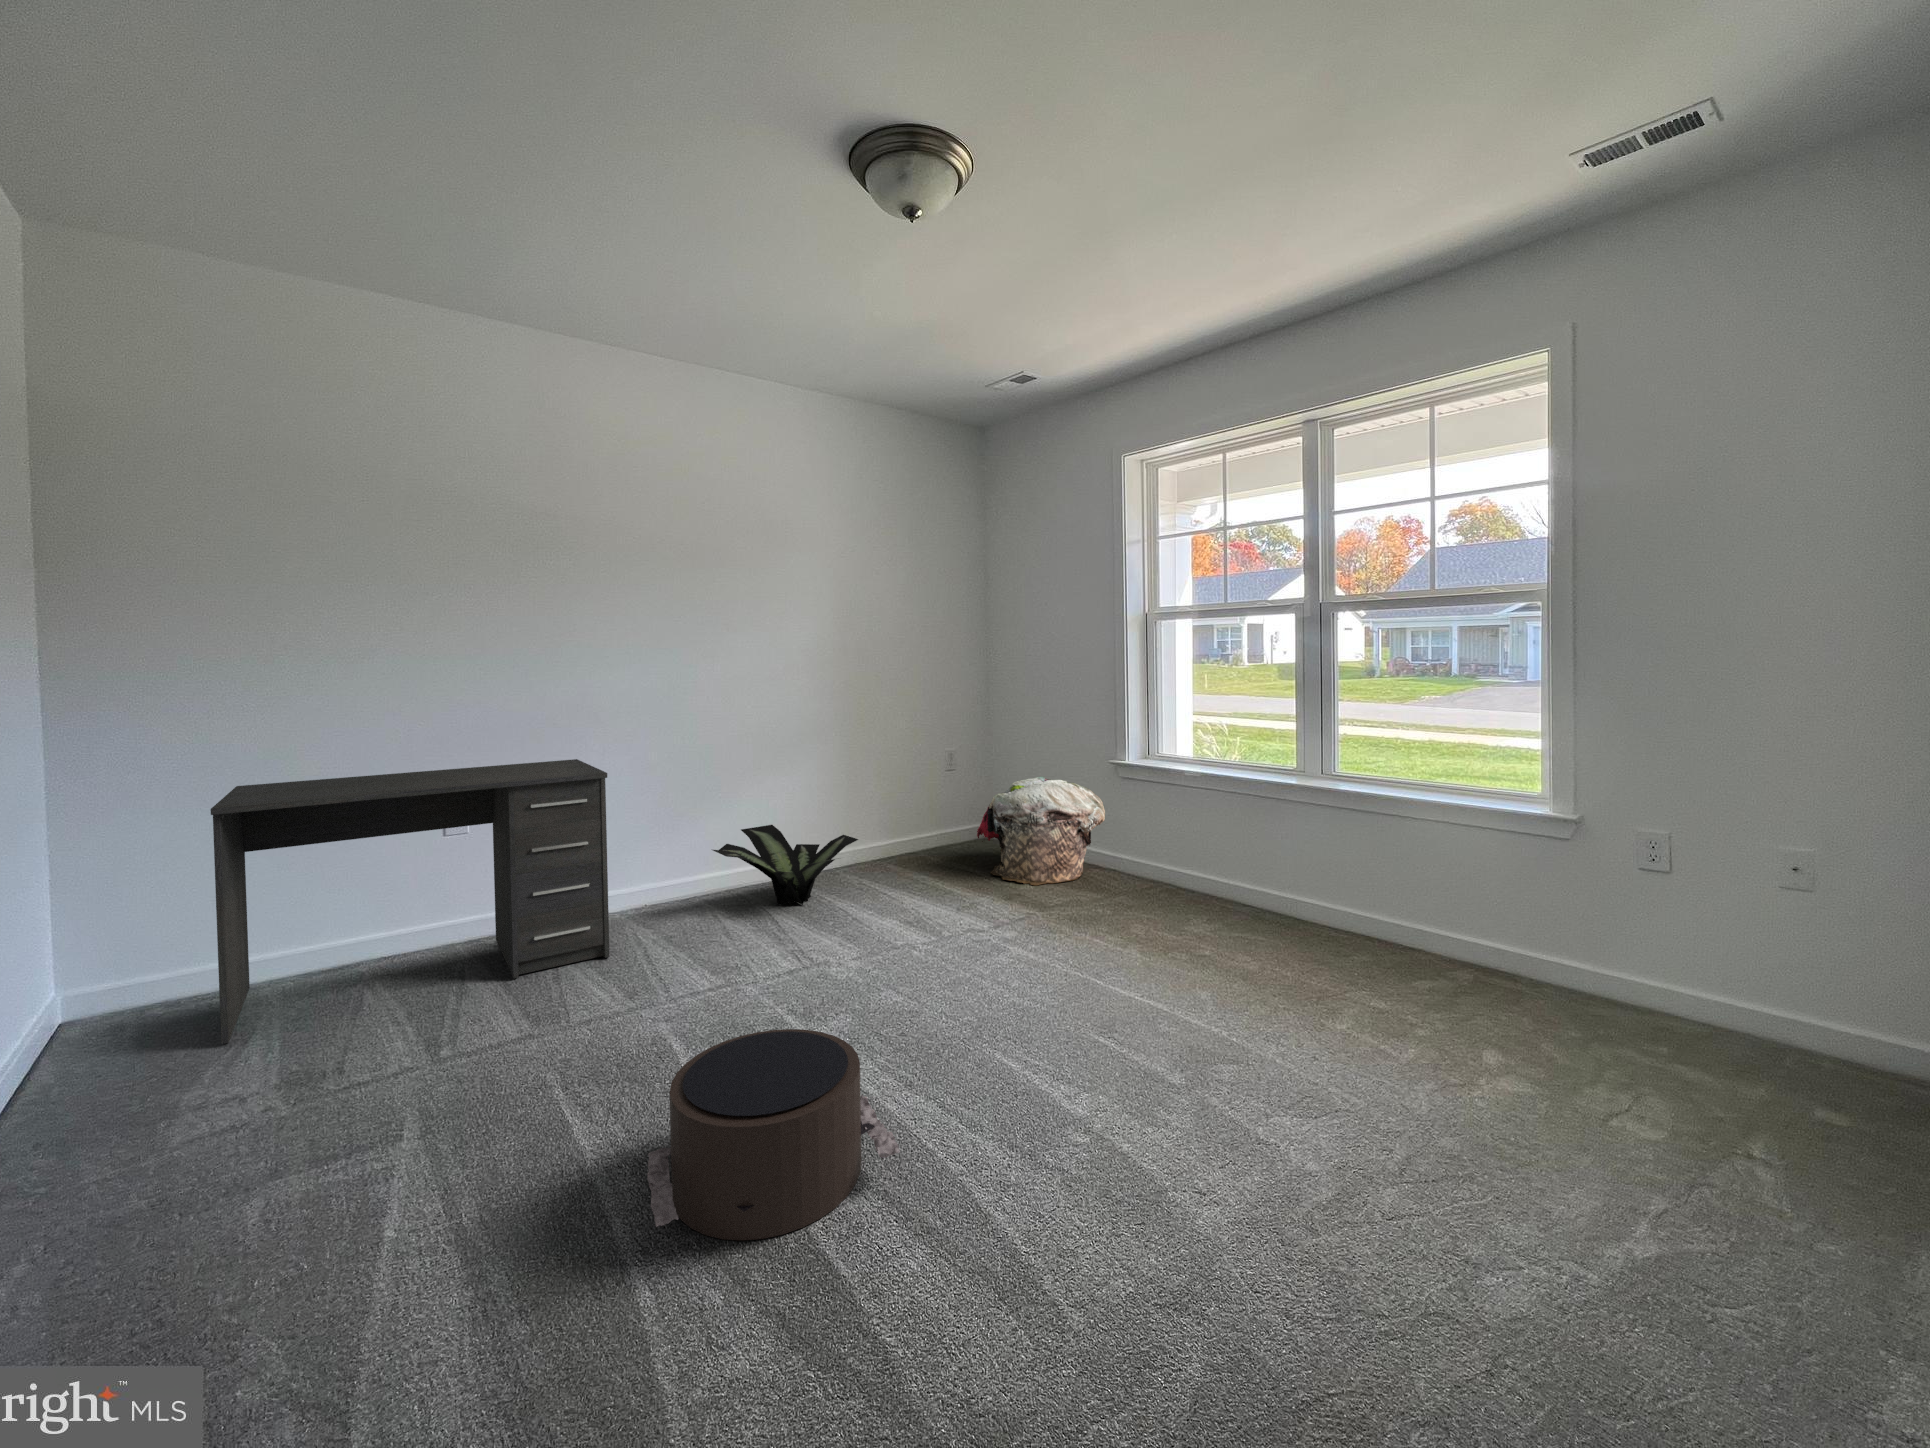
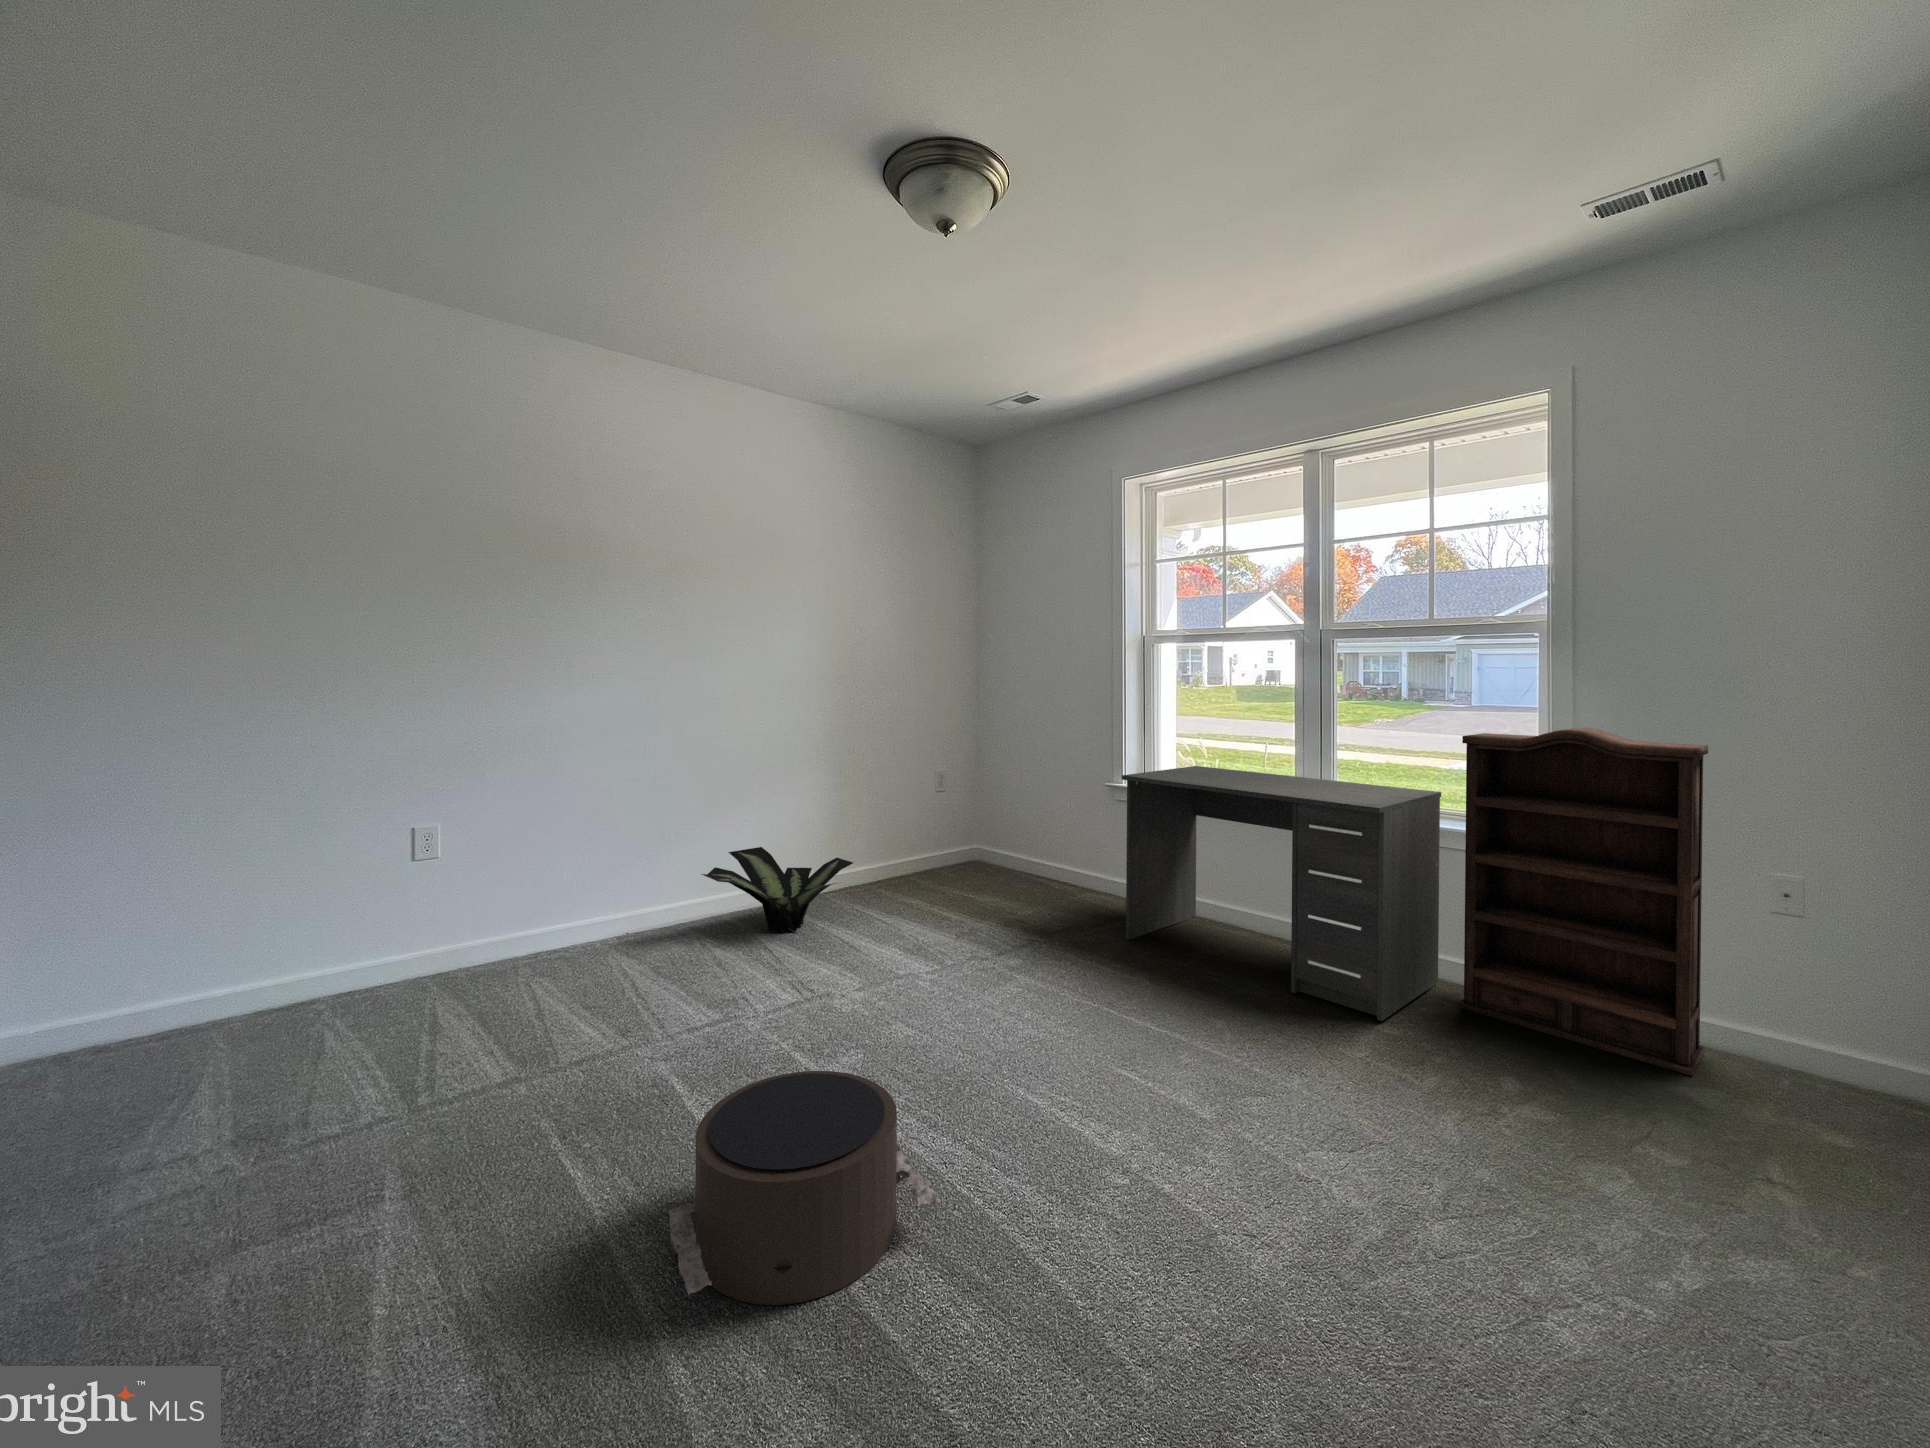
bookshelf: none [1450,698,1707,1052] -> present [1460,728,1708,1076]
desk: present [211,759,610,1044] -> present [1122,766,1441,1022]
laundry basket: present [977,777,1105,886] -> none [972,798,1105,910]

